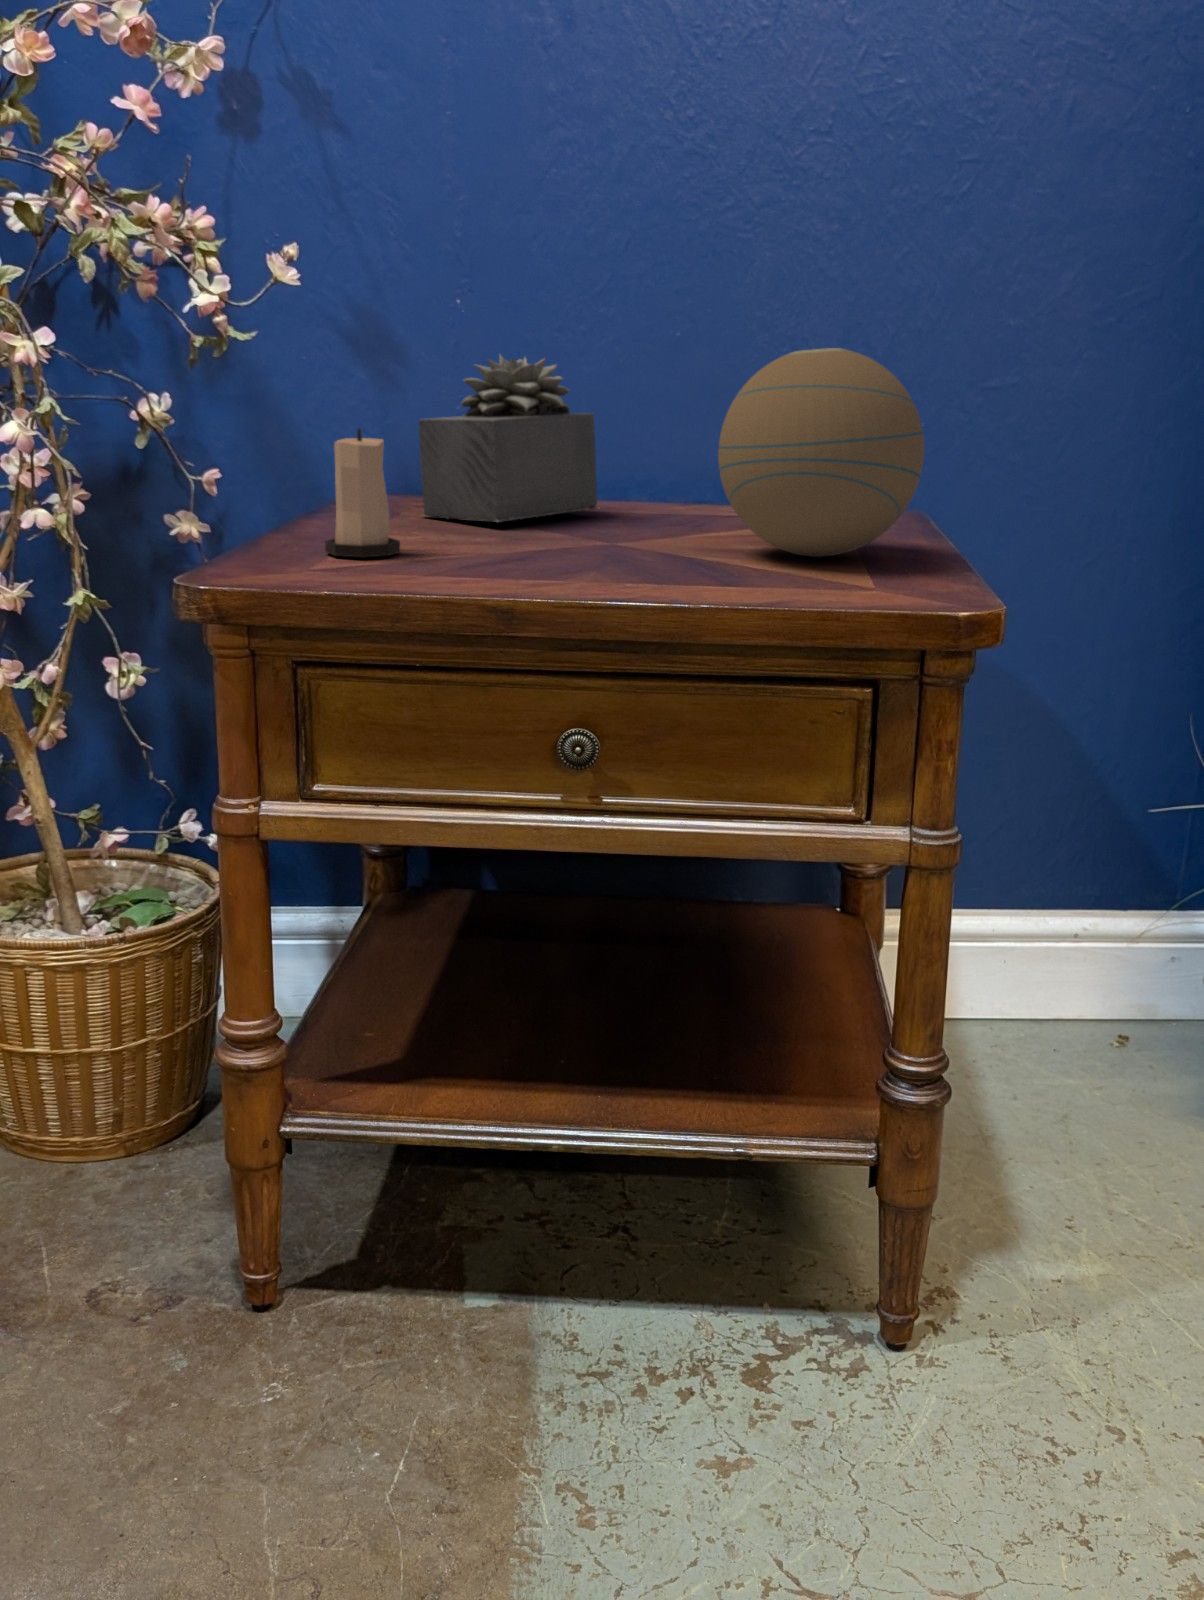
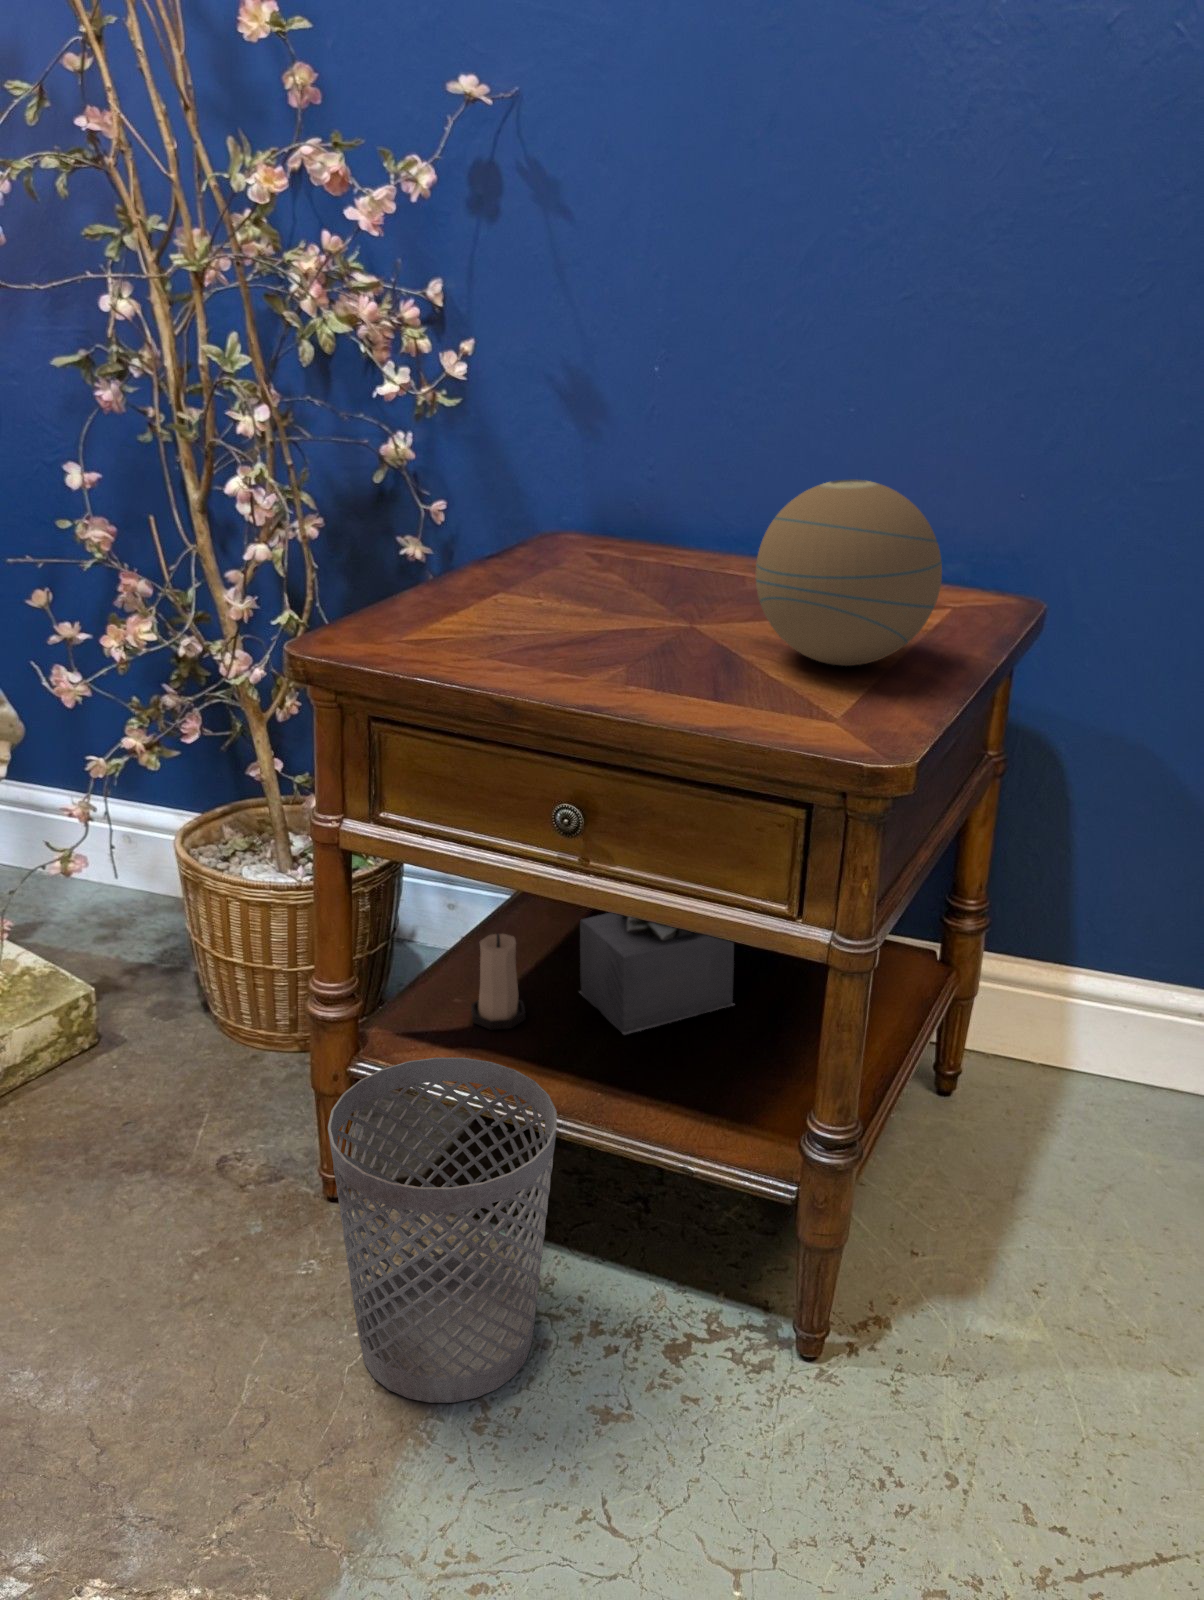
succulent plant: present [419,355,597,522] -> present [580,913,734,1035]
candle: present [325,428,400,557] -> present [471,934,525,1030]
wastebasket: none [342,1069,632,1512] -> present [328,1058,557,1403]

